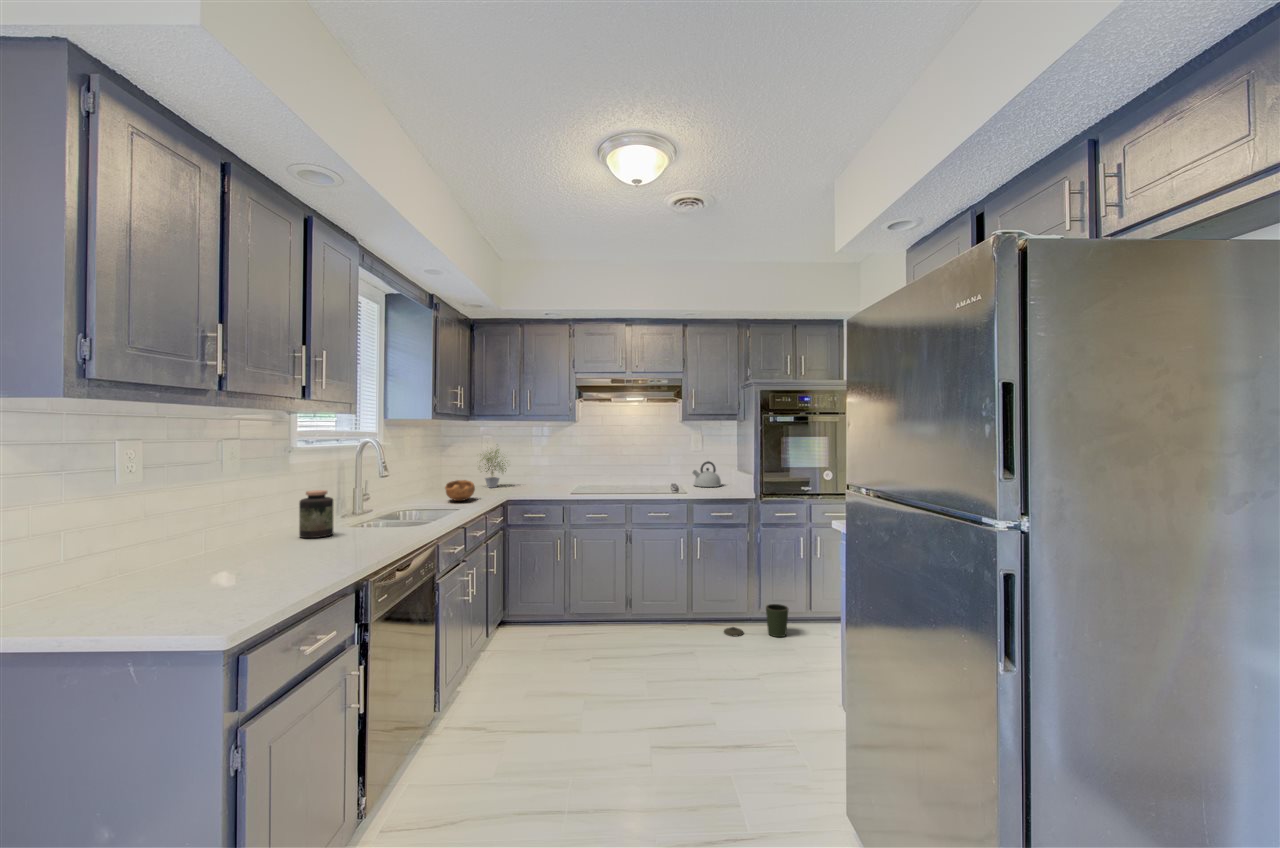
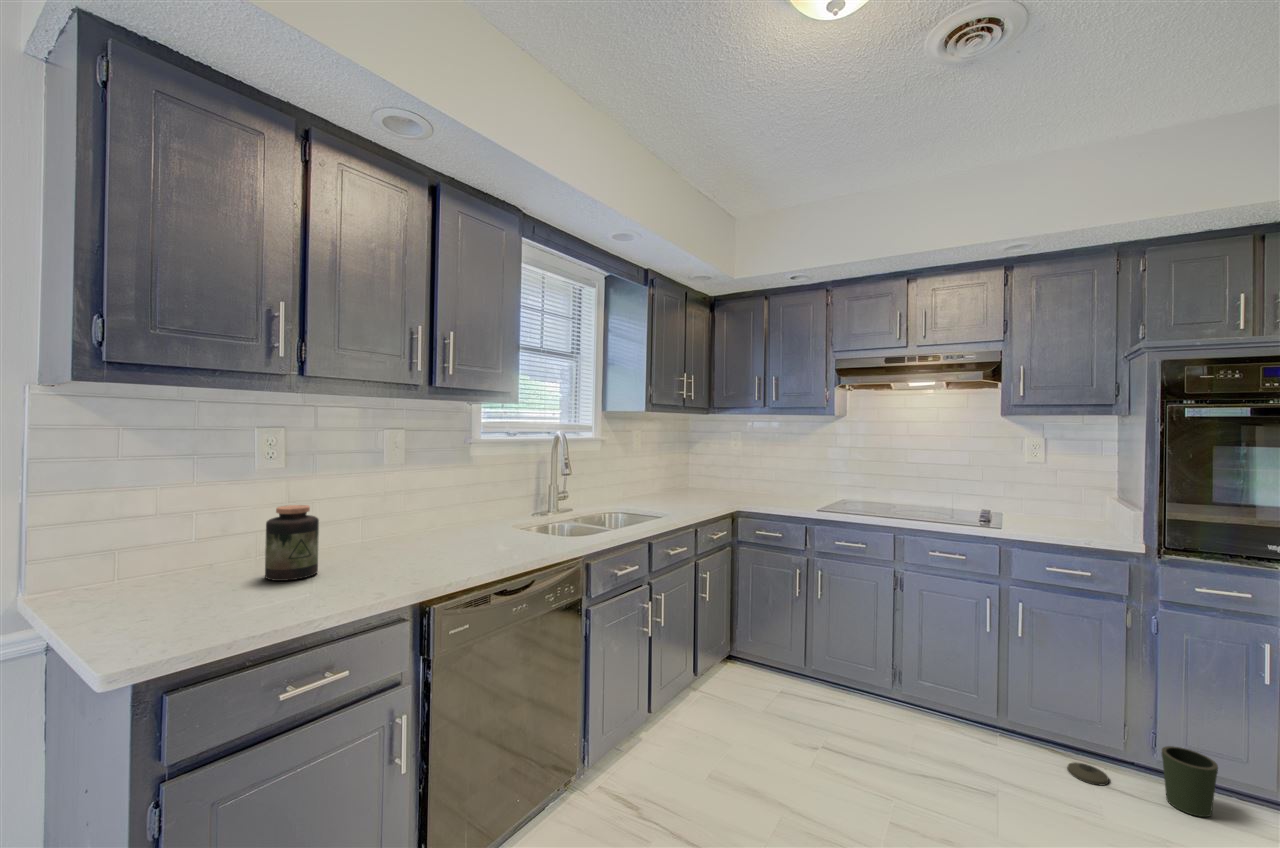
potted plant: present [480,449,506,488] -> none [715,442,759,494]
kettle: present [693,461,721,487] -> none [1022,480,1080,522]
wooden bowl: present [445,480,475,501] -> none [658,483,696,507]
jar: present [299,490,333,538] -> present [265,505,319,581]

